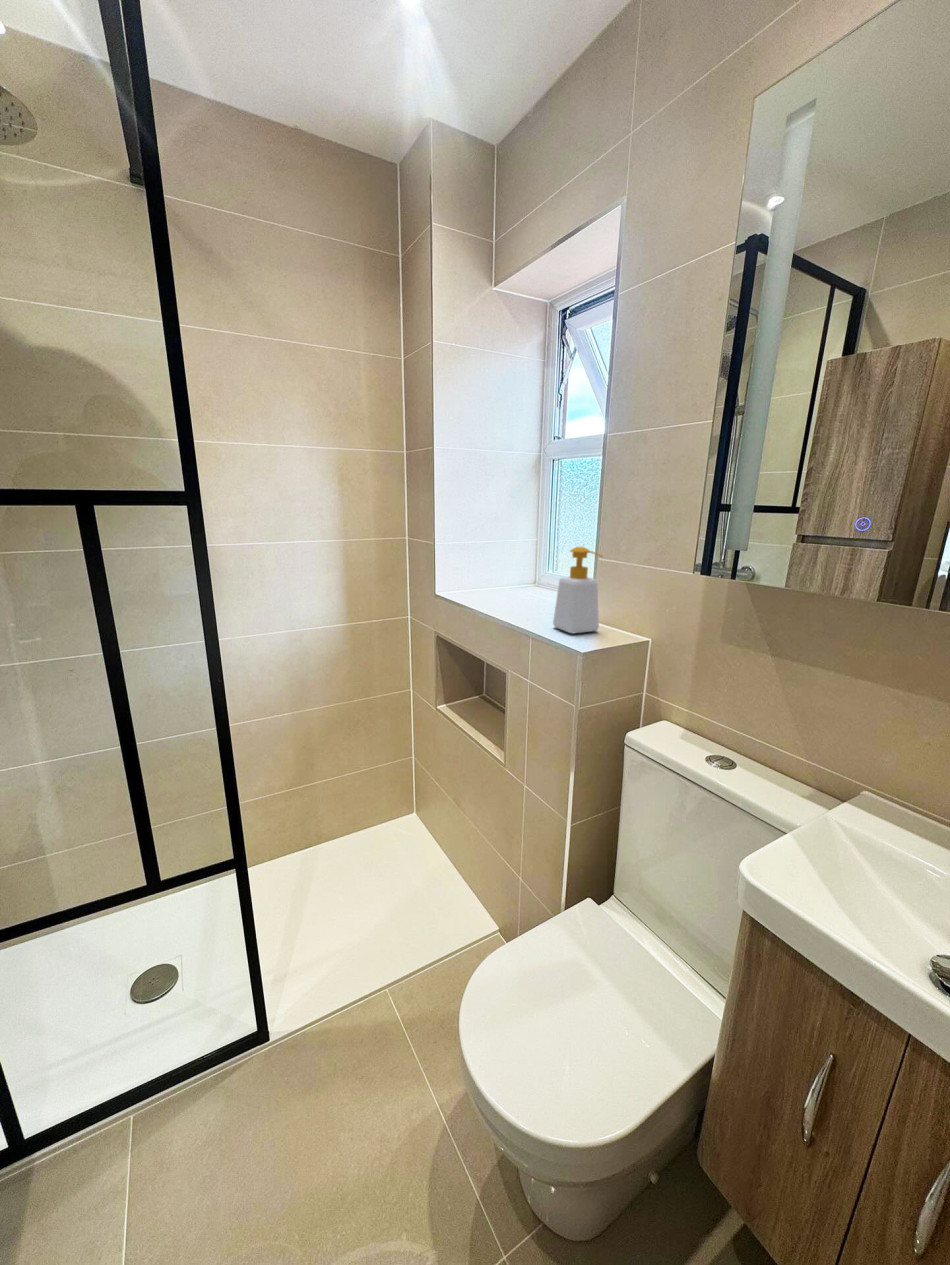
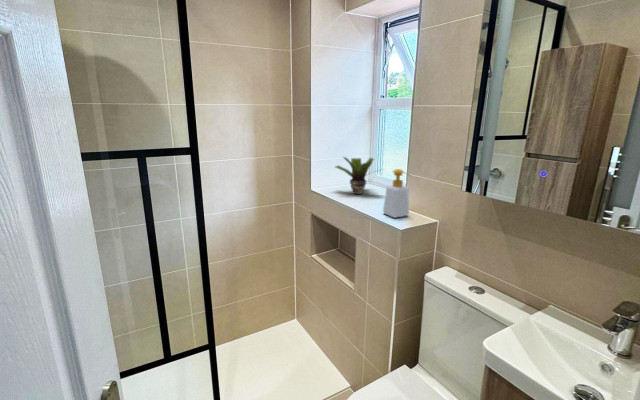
potted plant: none [473,534,558,600] -> present [336,157,374,194]

